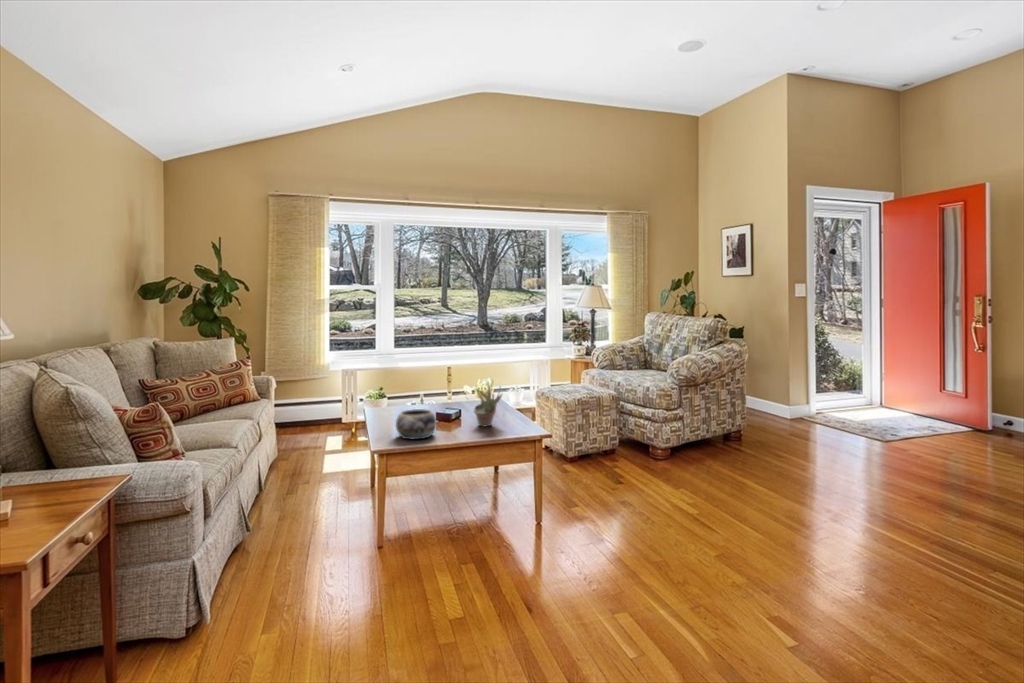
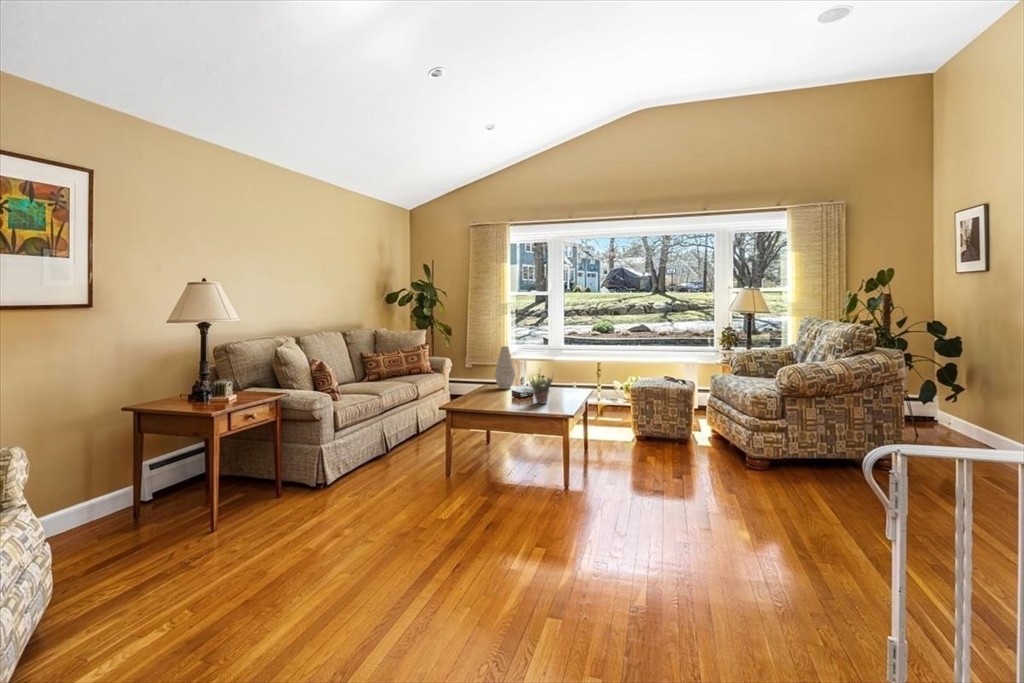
vase: none [380,357,408,412] -> present [494,346,515,389]
decorative bowl: present [396,409,436,440] -> none [470,384,499,405]

